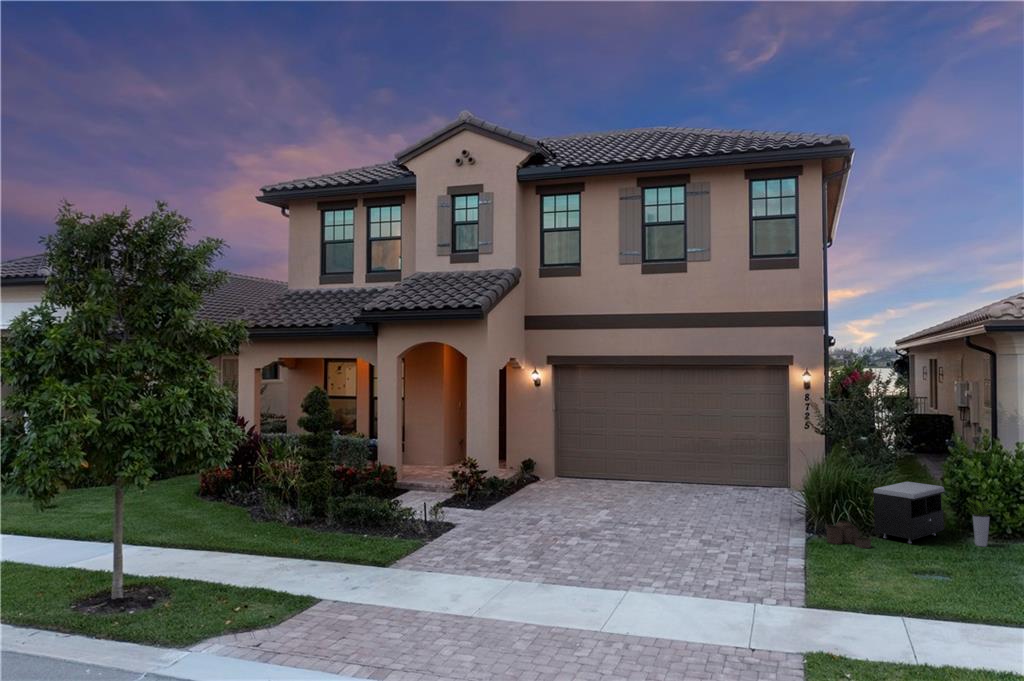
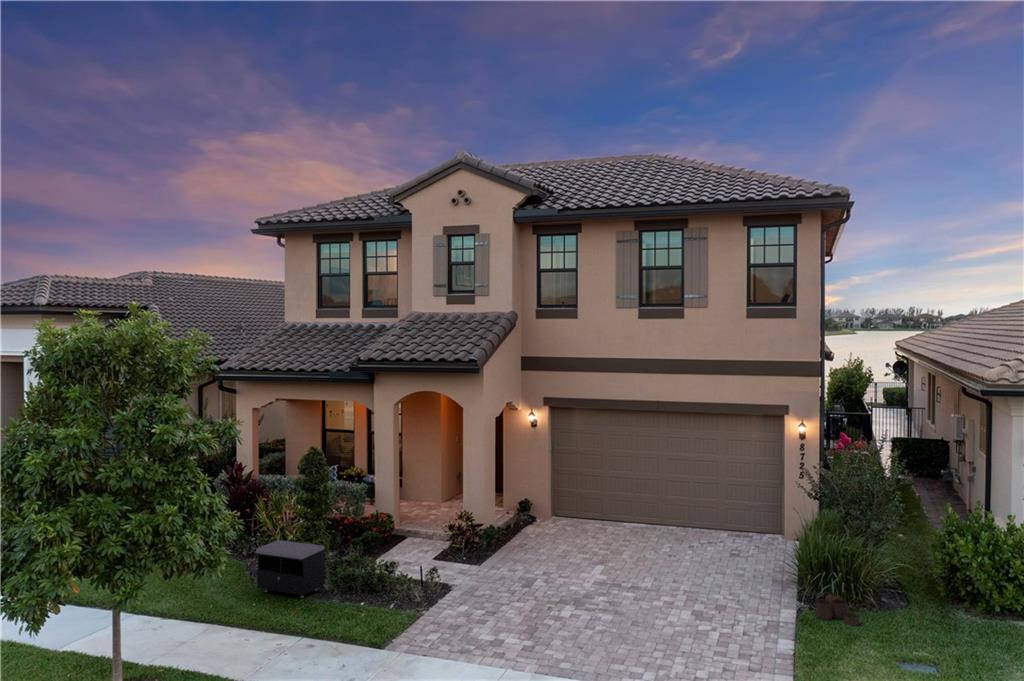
storage bench: present [874,482,945,543] -> present [256,540,325,598]
planter: present [971,499,992,547] -> none [954,576,982,624]

